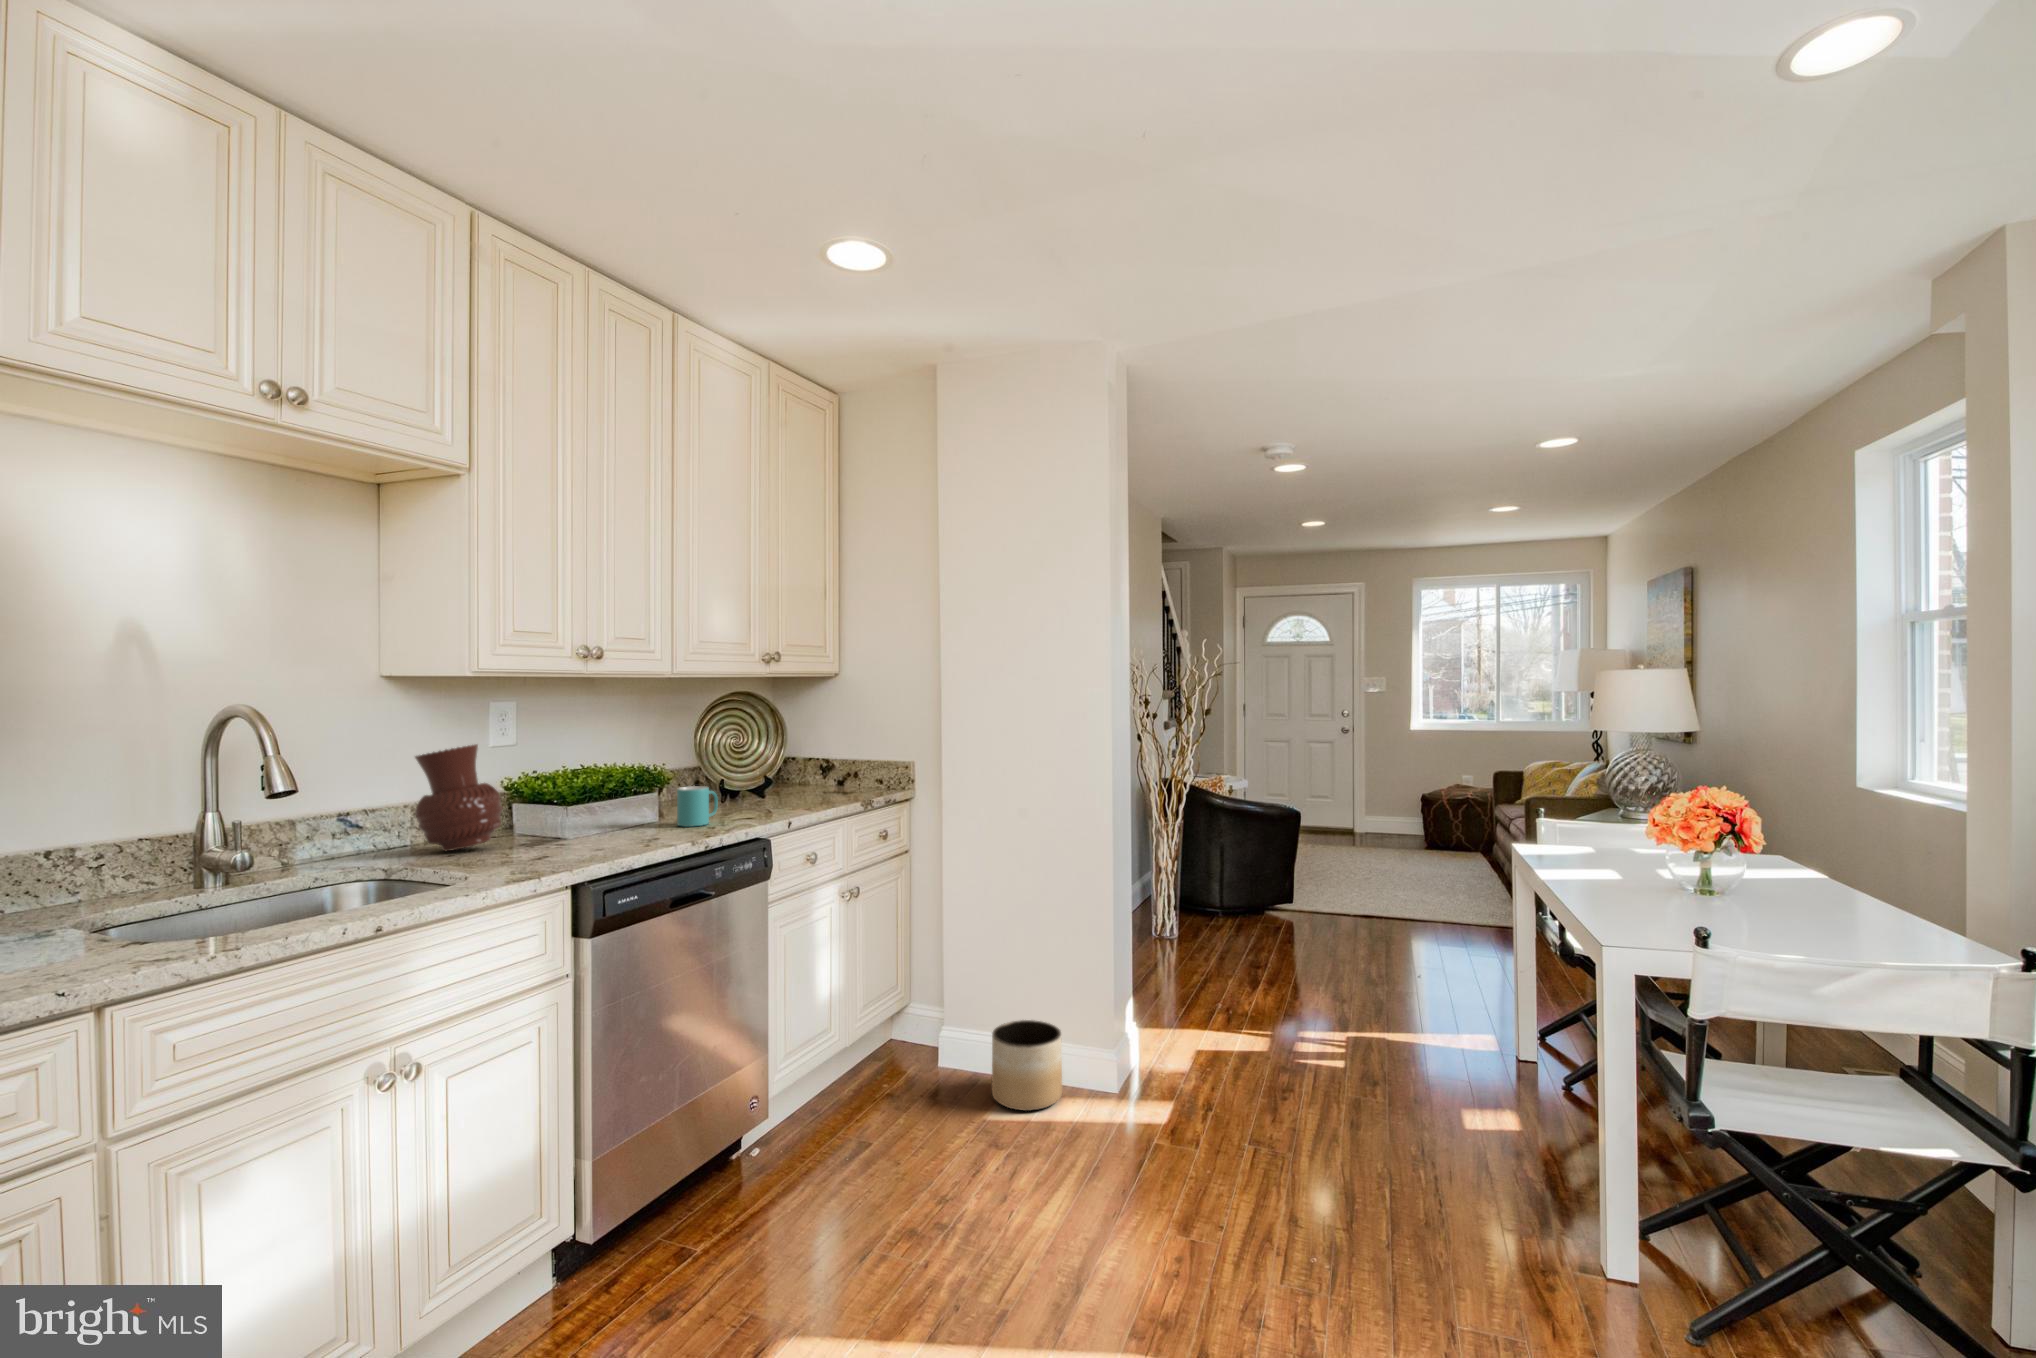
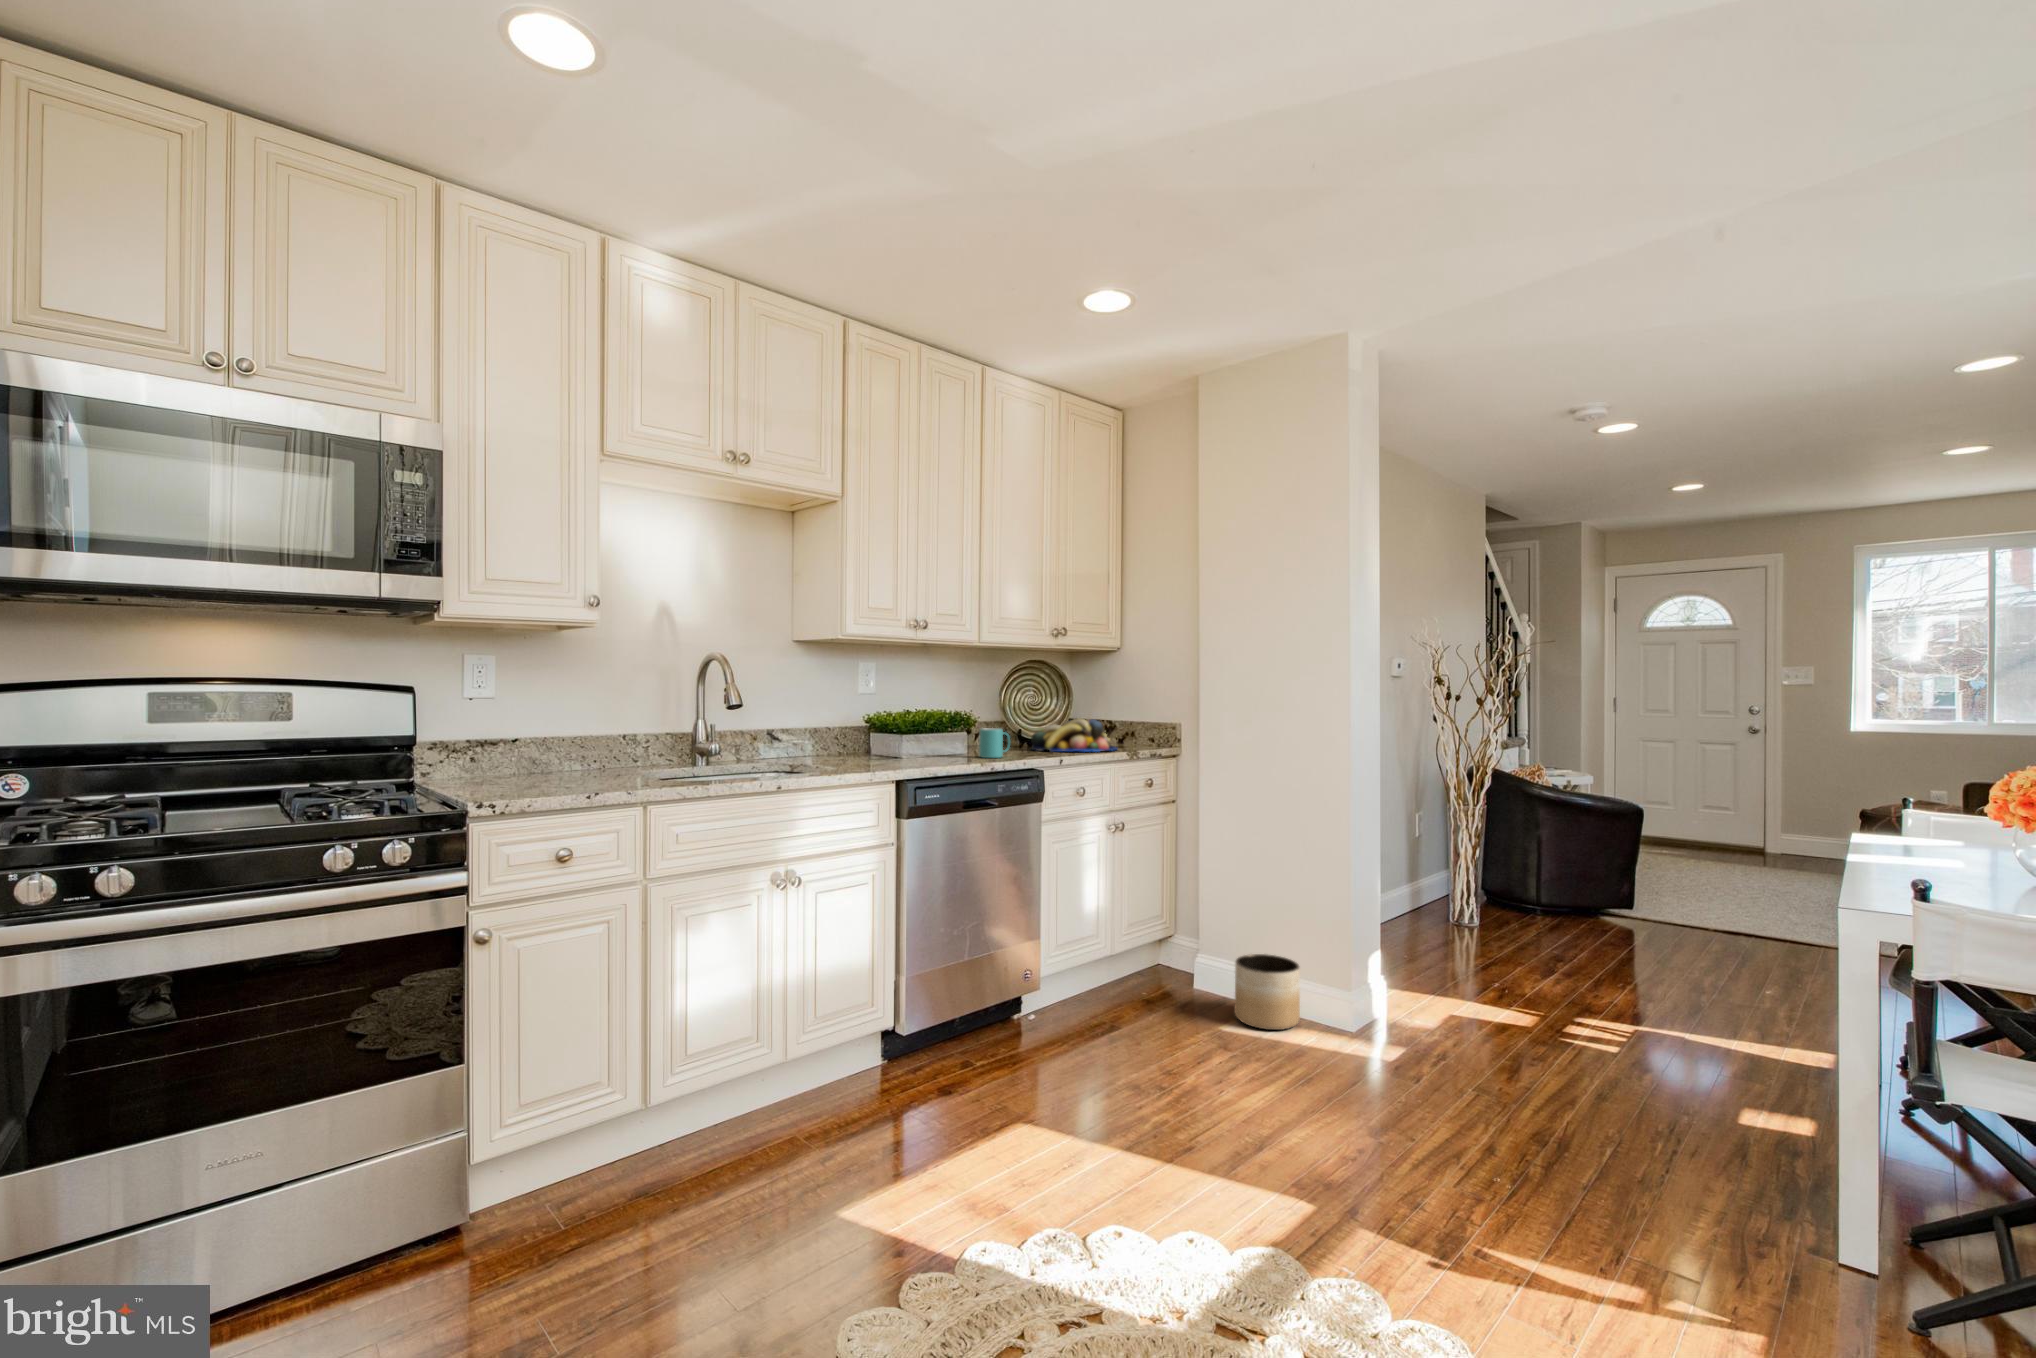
vase: present [415,744,503,851] -> none [807,686,860,760]
fruit bowl: none [733,761,842,807] -> present [1031,718,1117,752]

